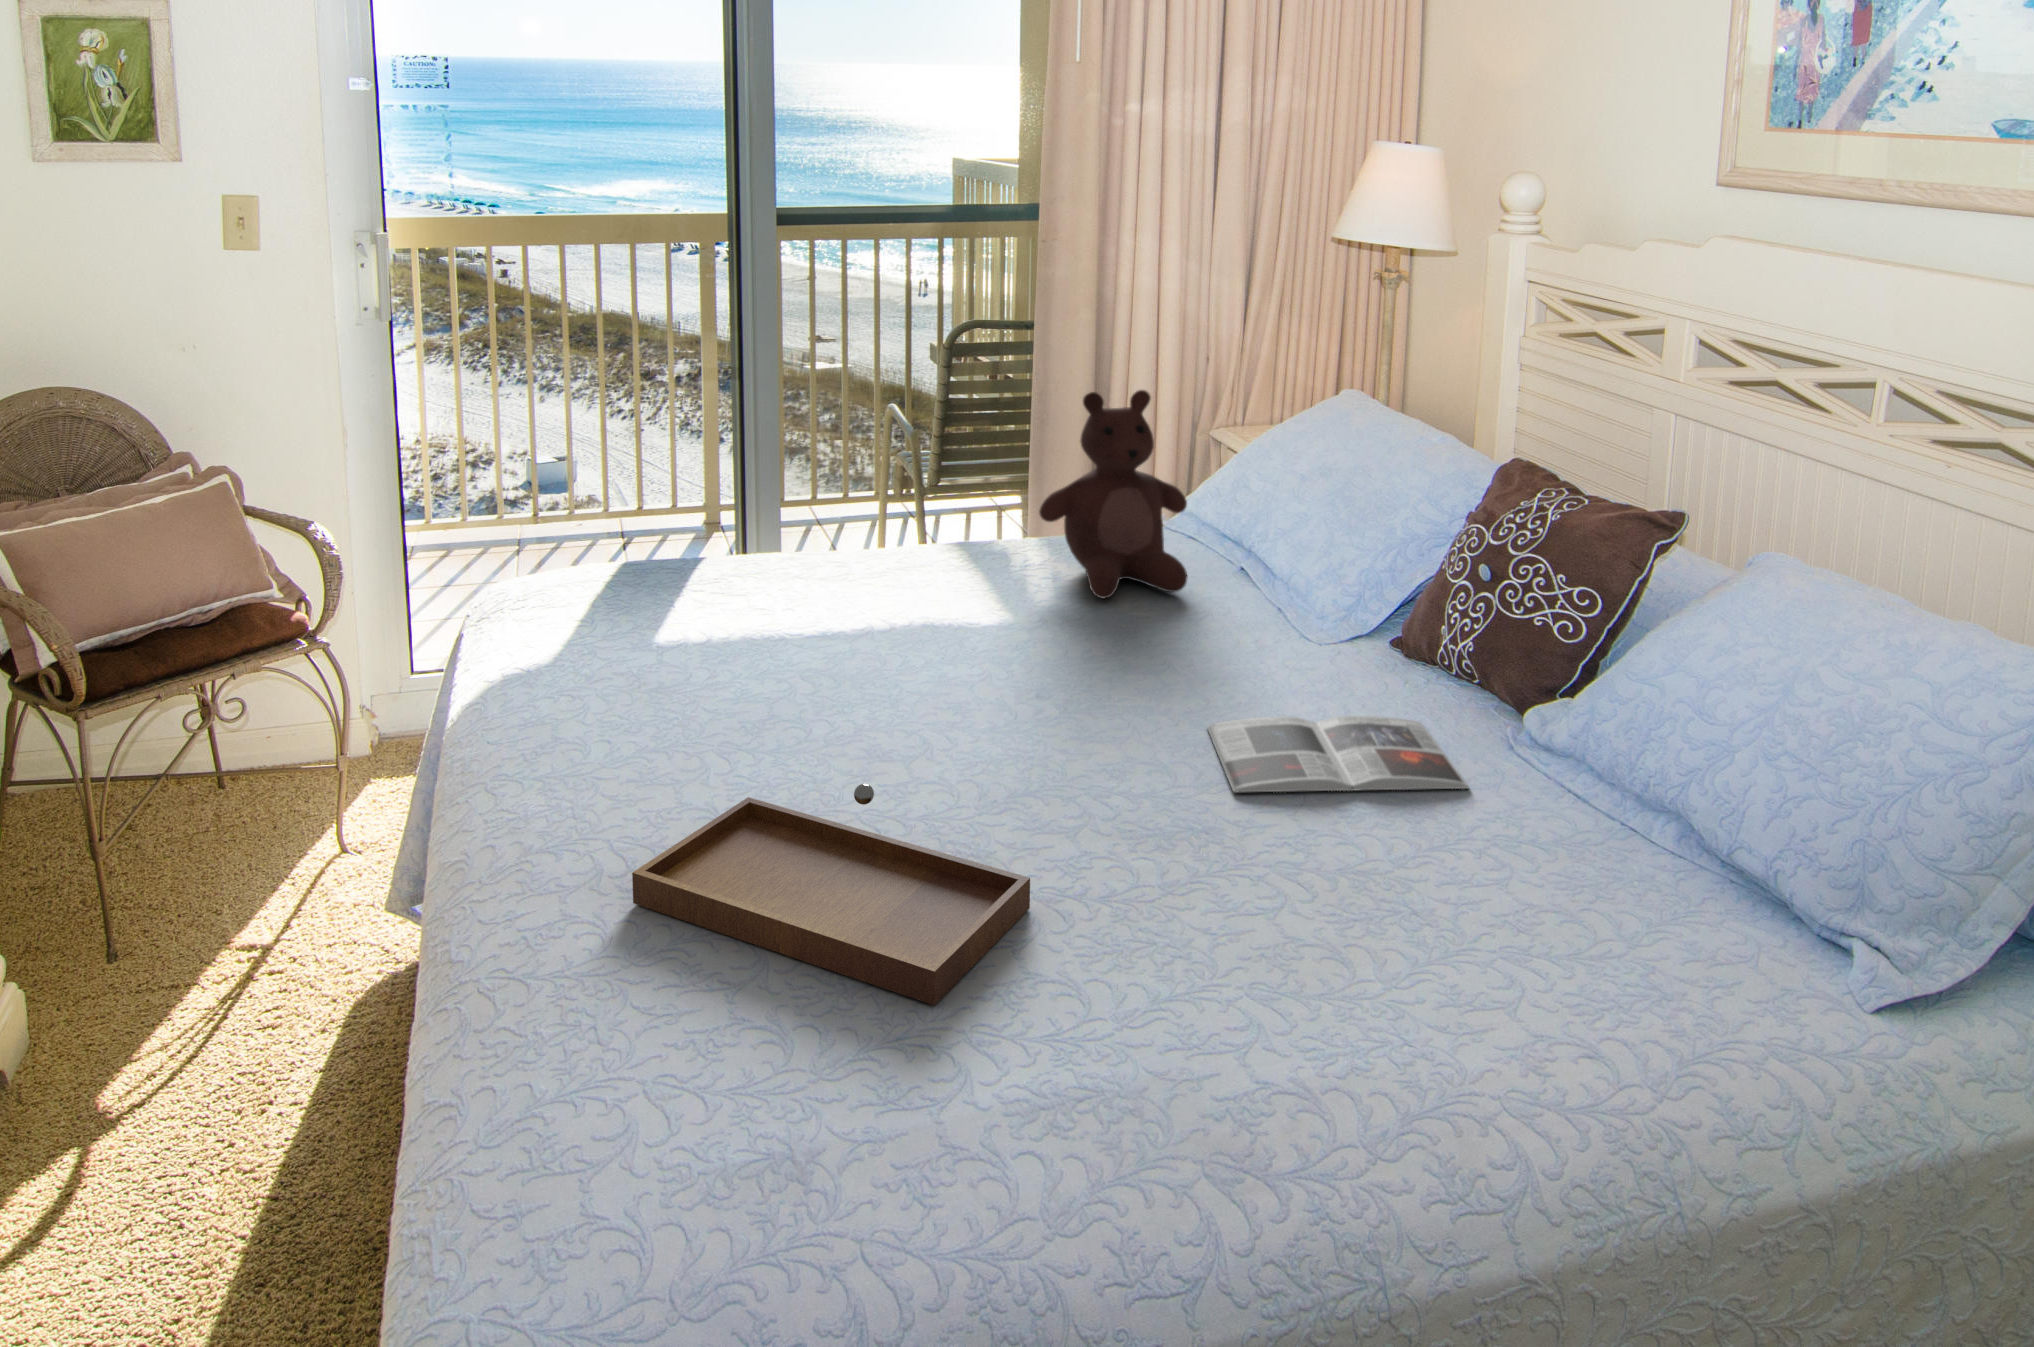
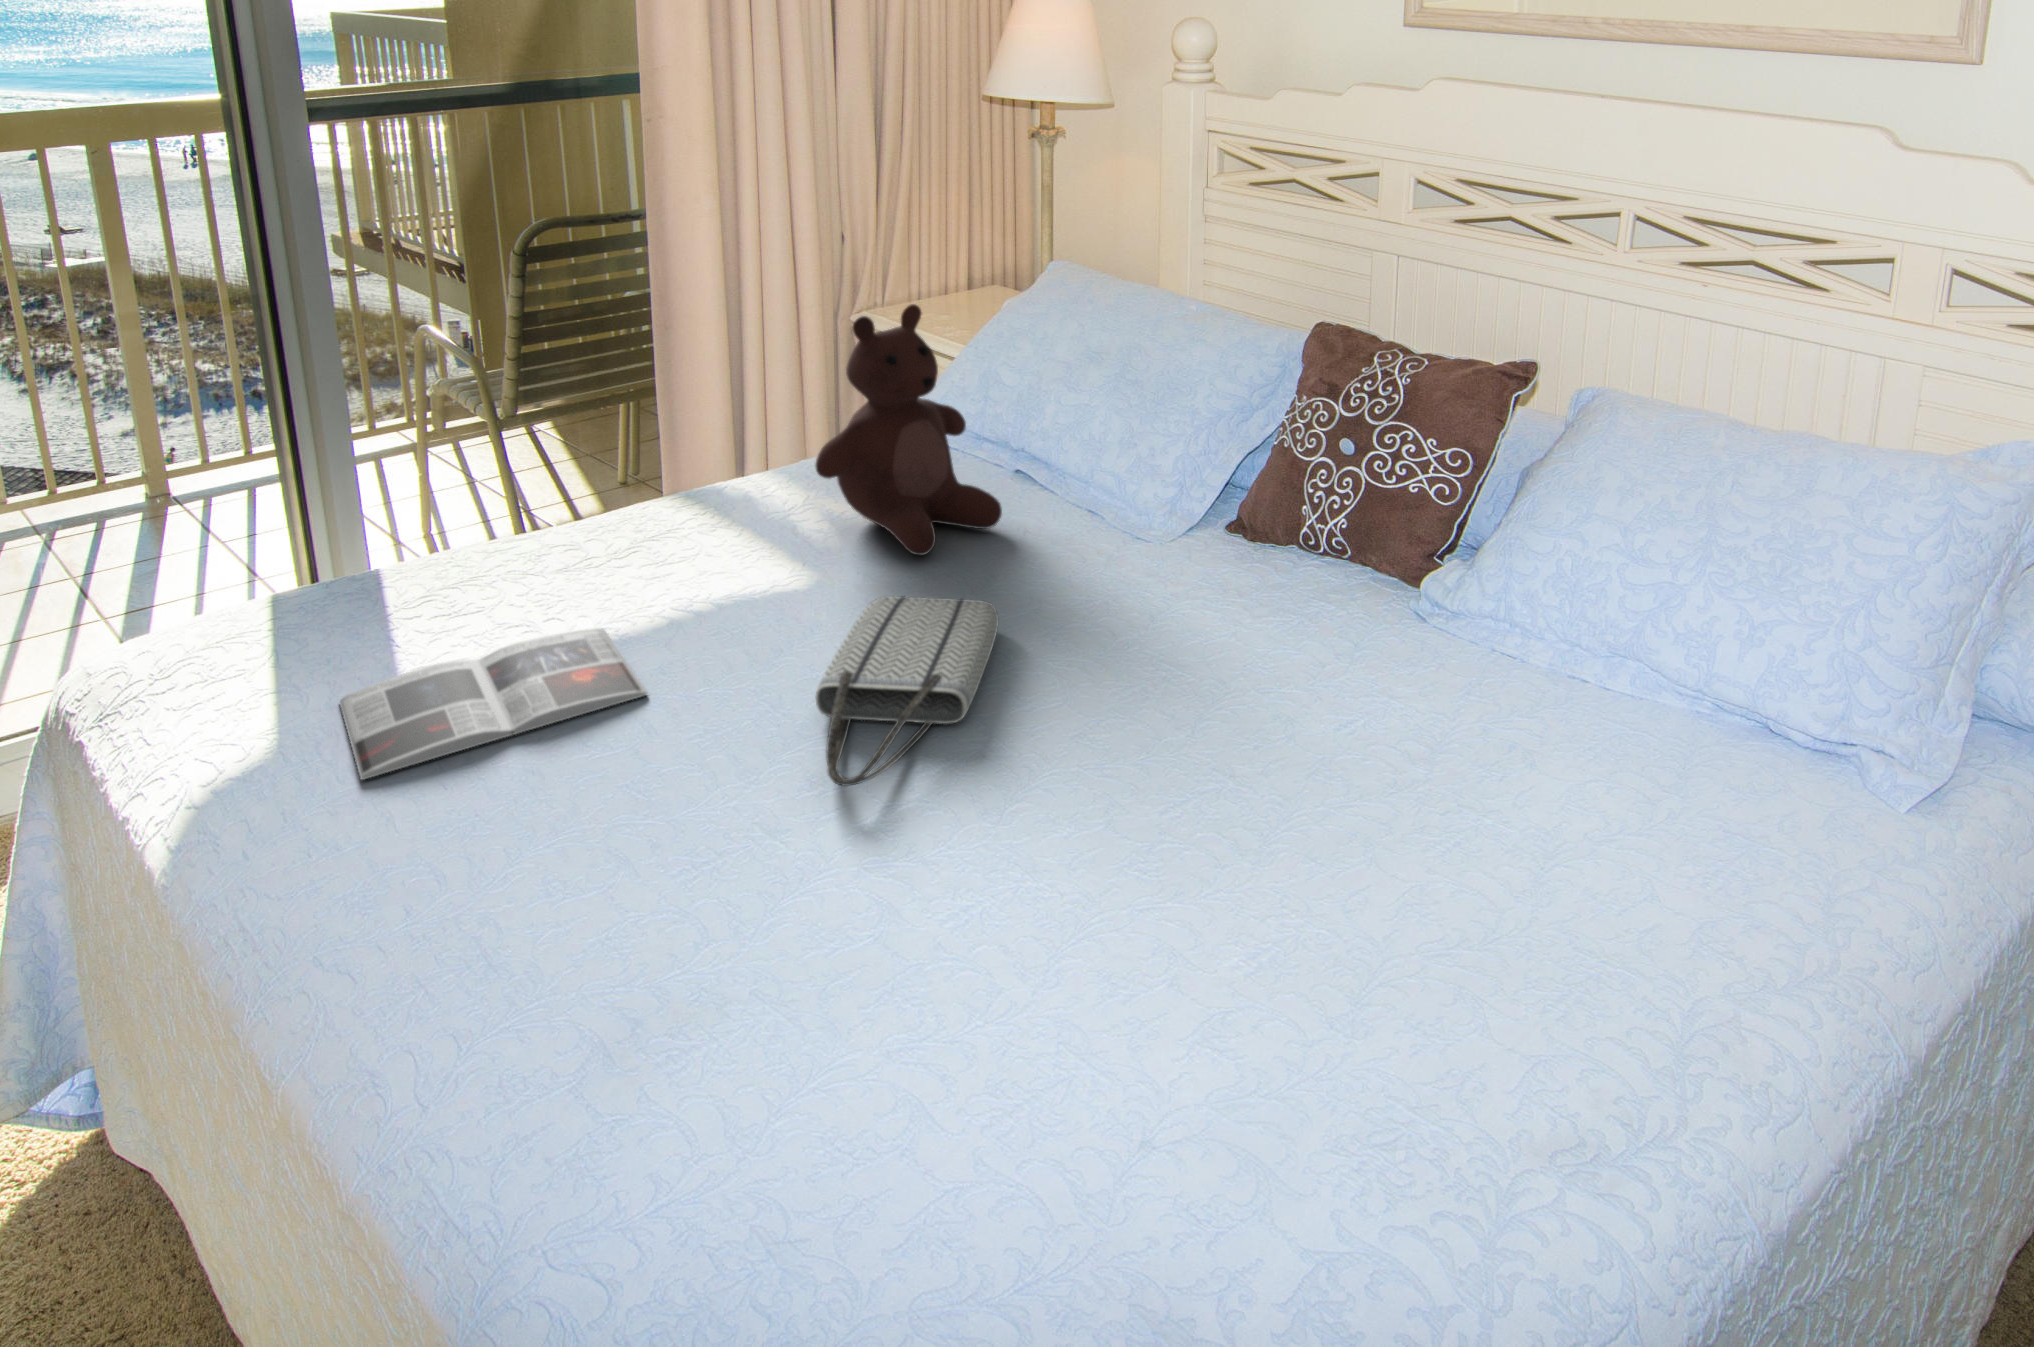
tote bag: none [897,612,1113,713] -> present [816,596,999,786]
magazine: present [1208,716,1469,792] -> present [340,628,648,780]
tray: present [632,784,1030,1005] -> none [718,949,1261,1254]

